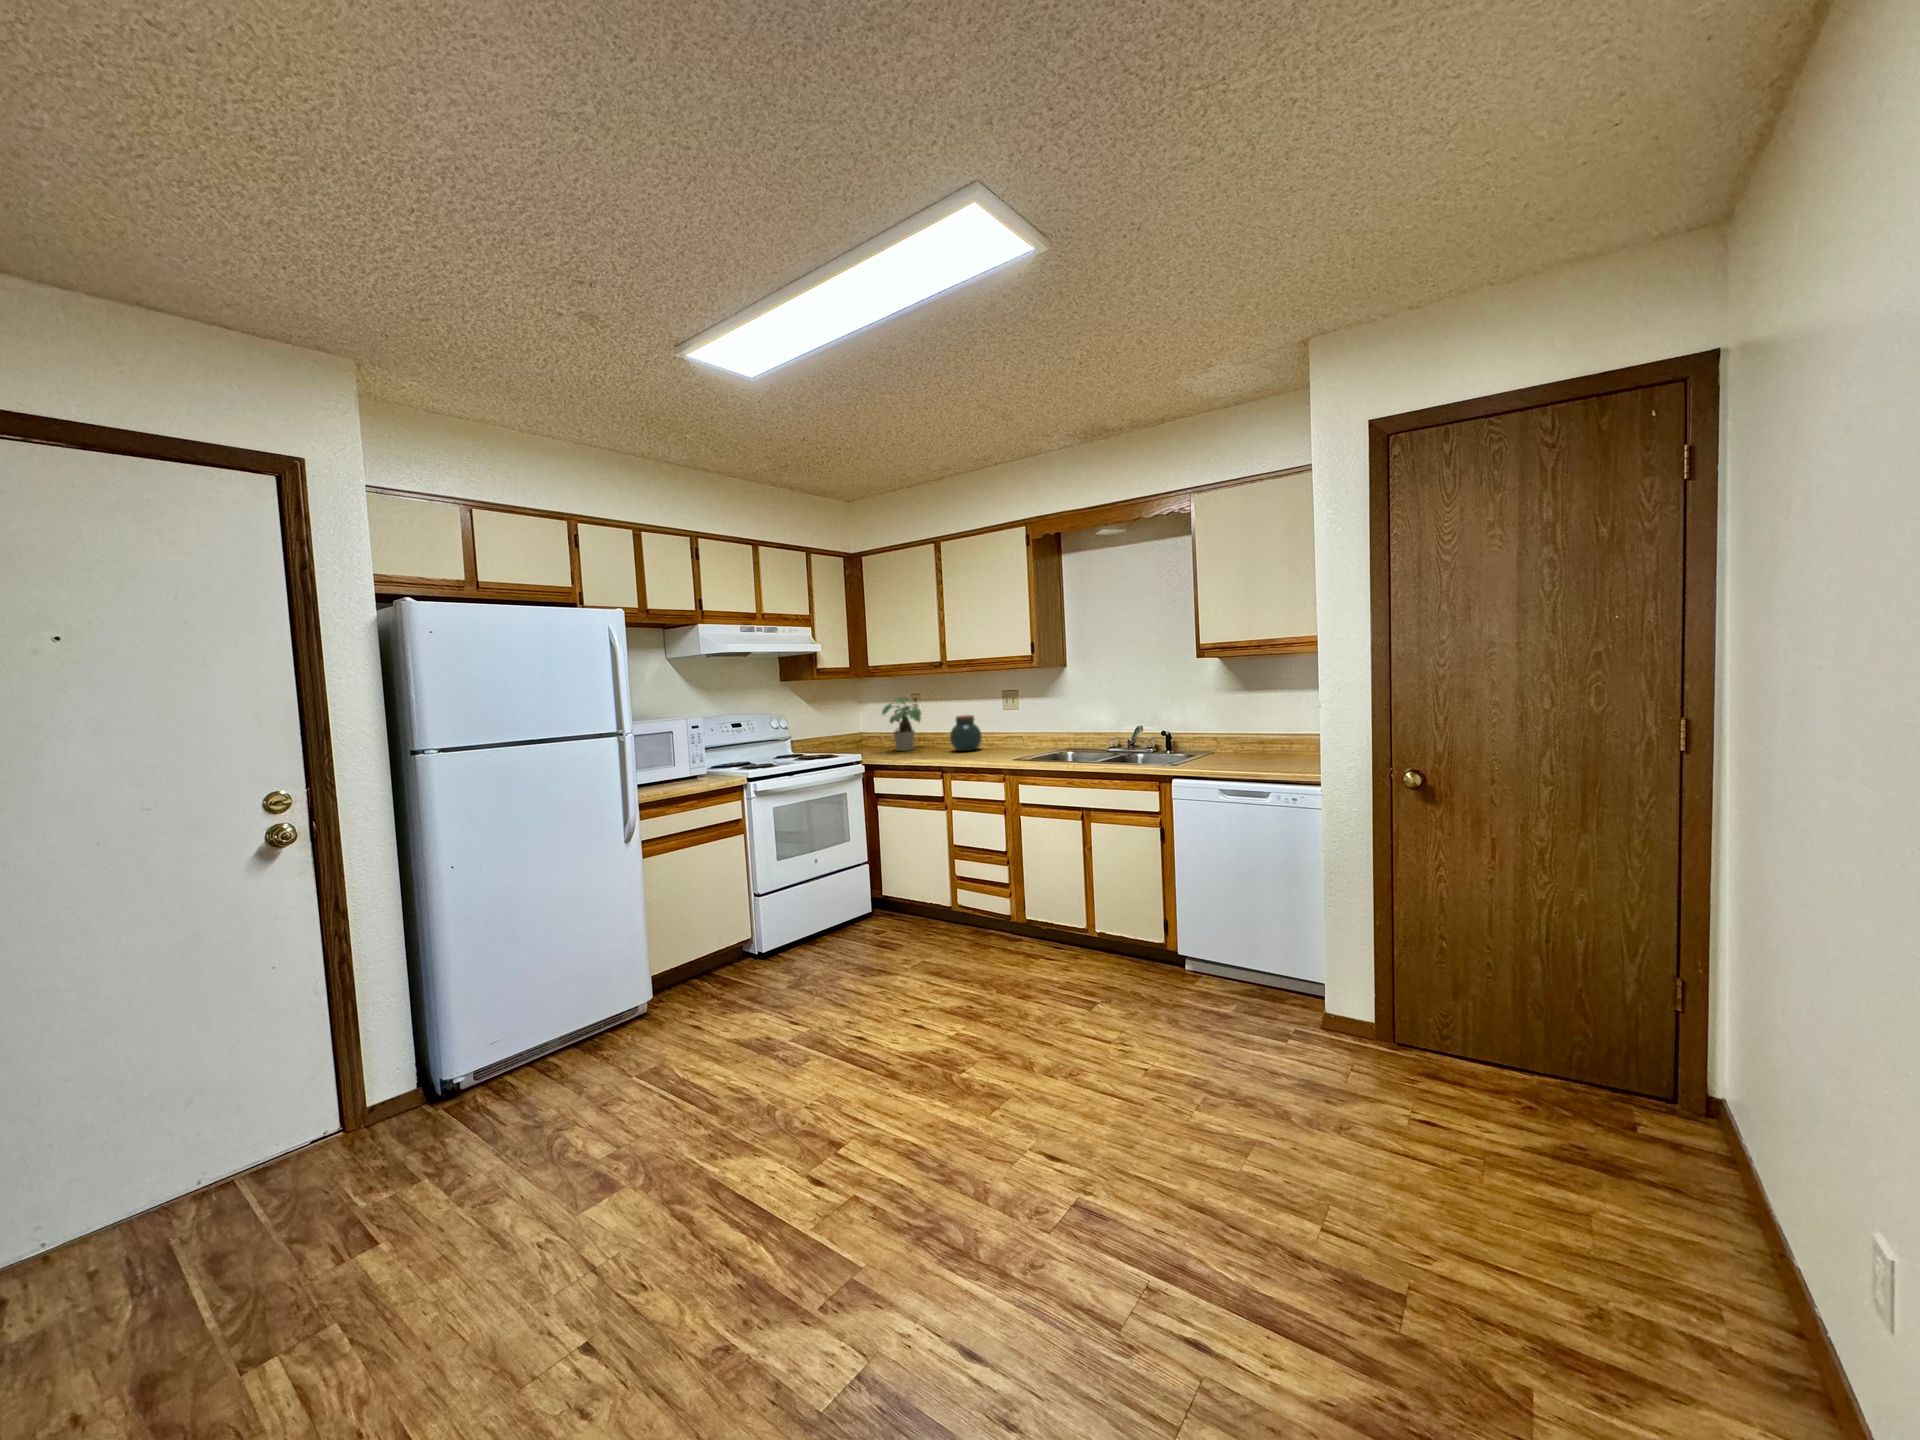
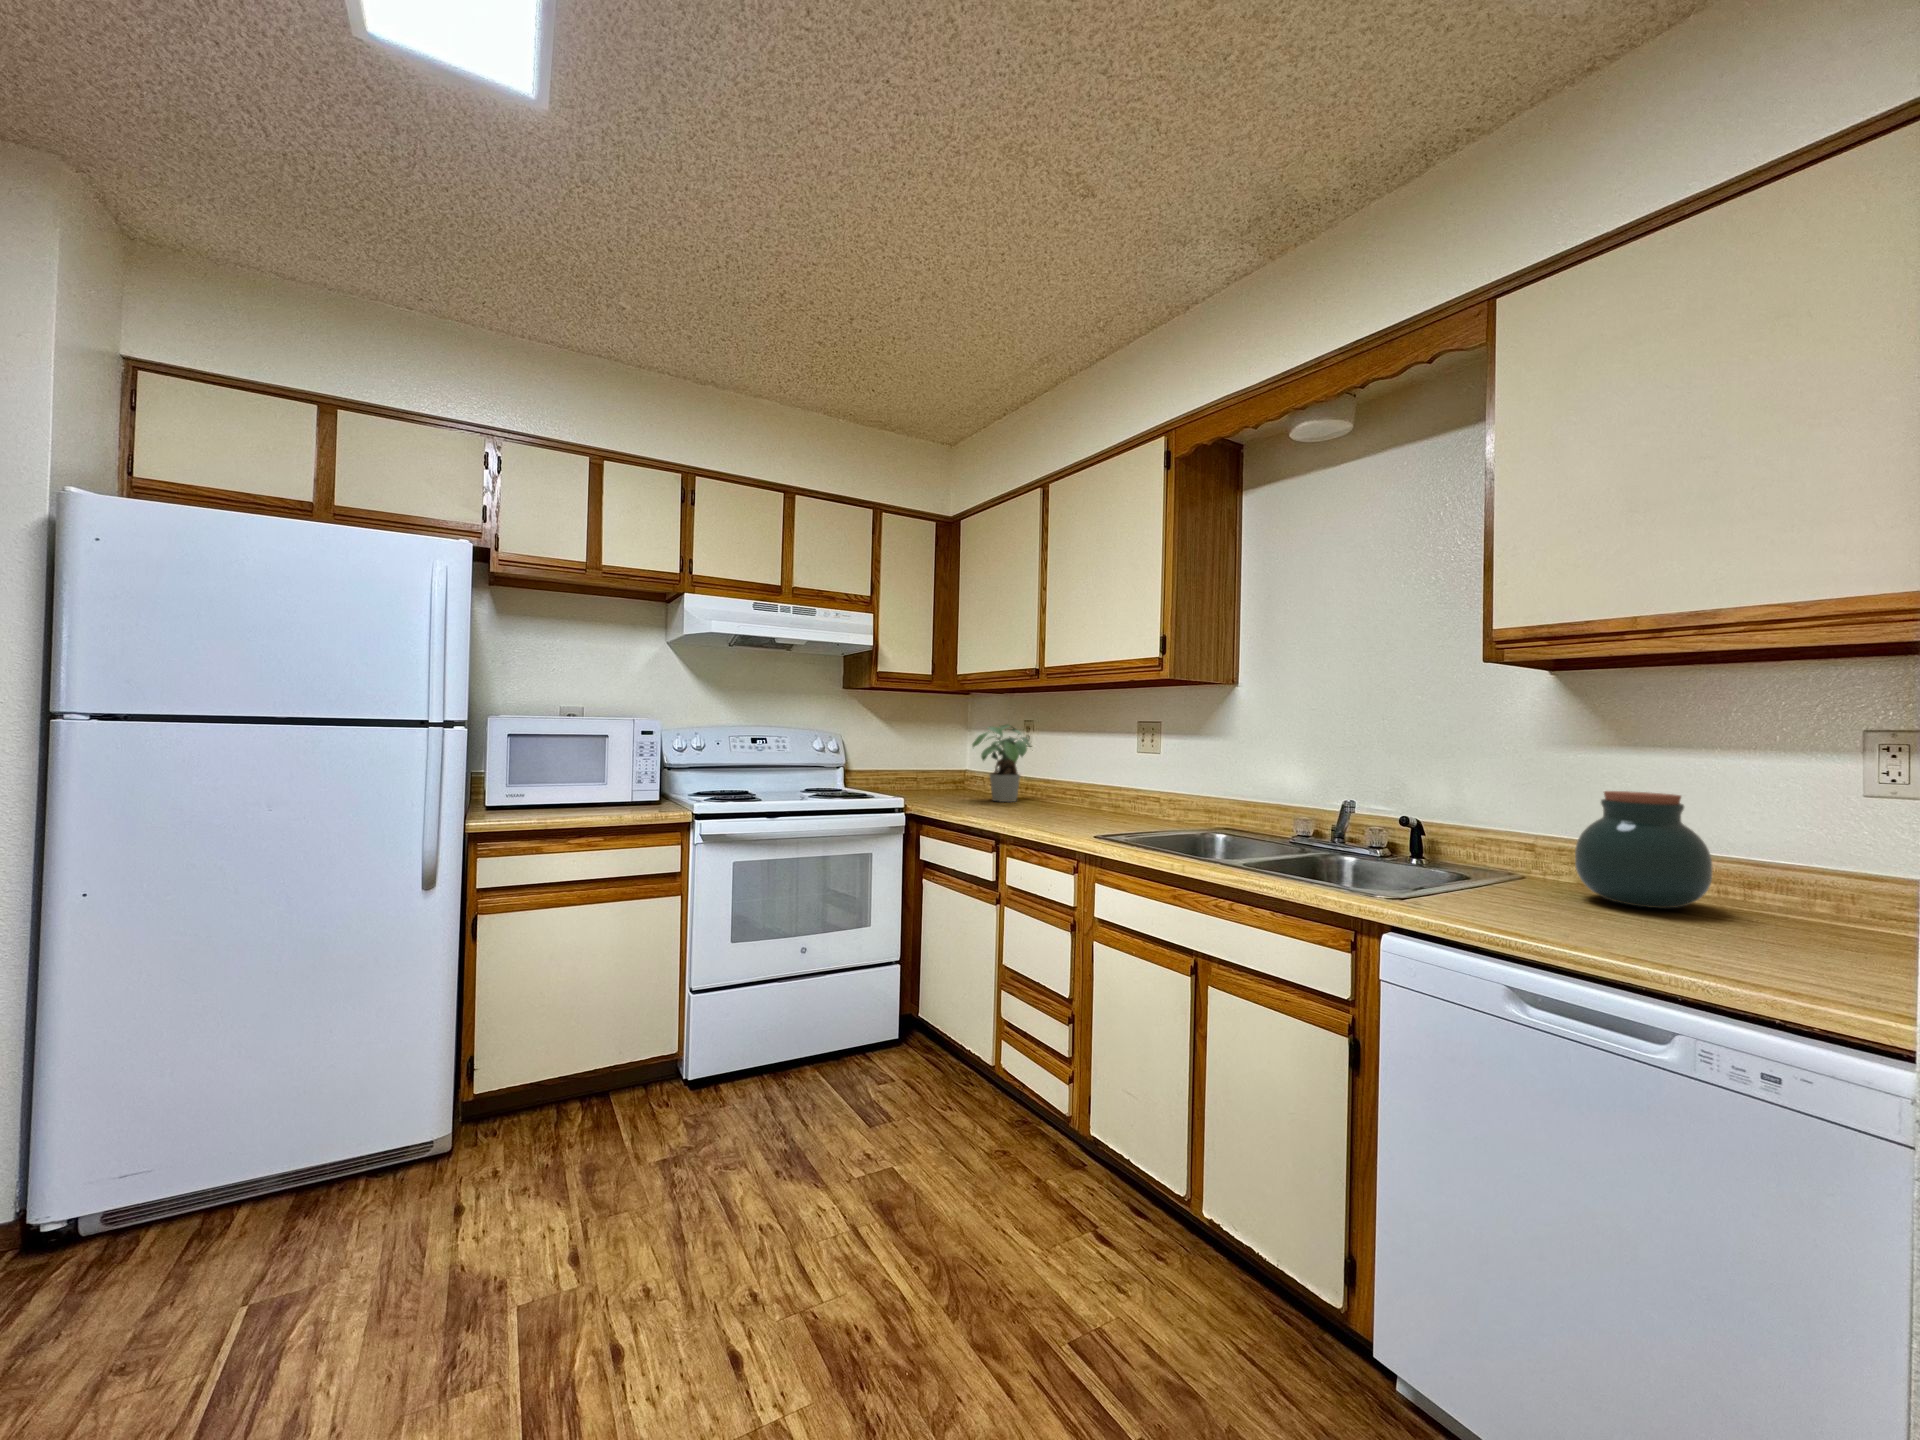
jar: present [950,715,982,751] -> present [1575,791,1712,908]

